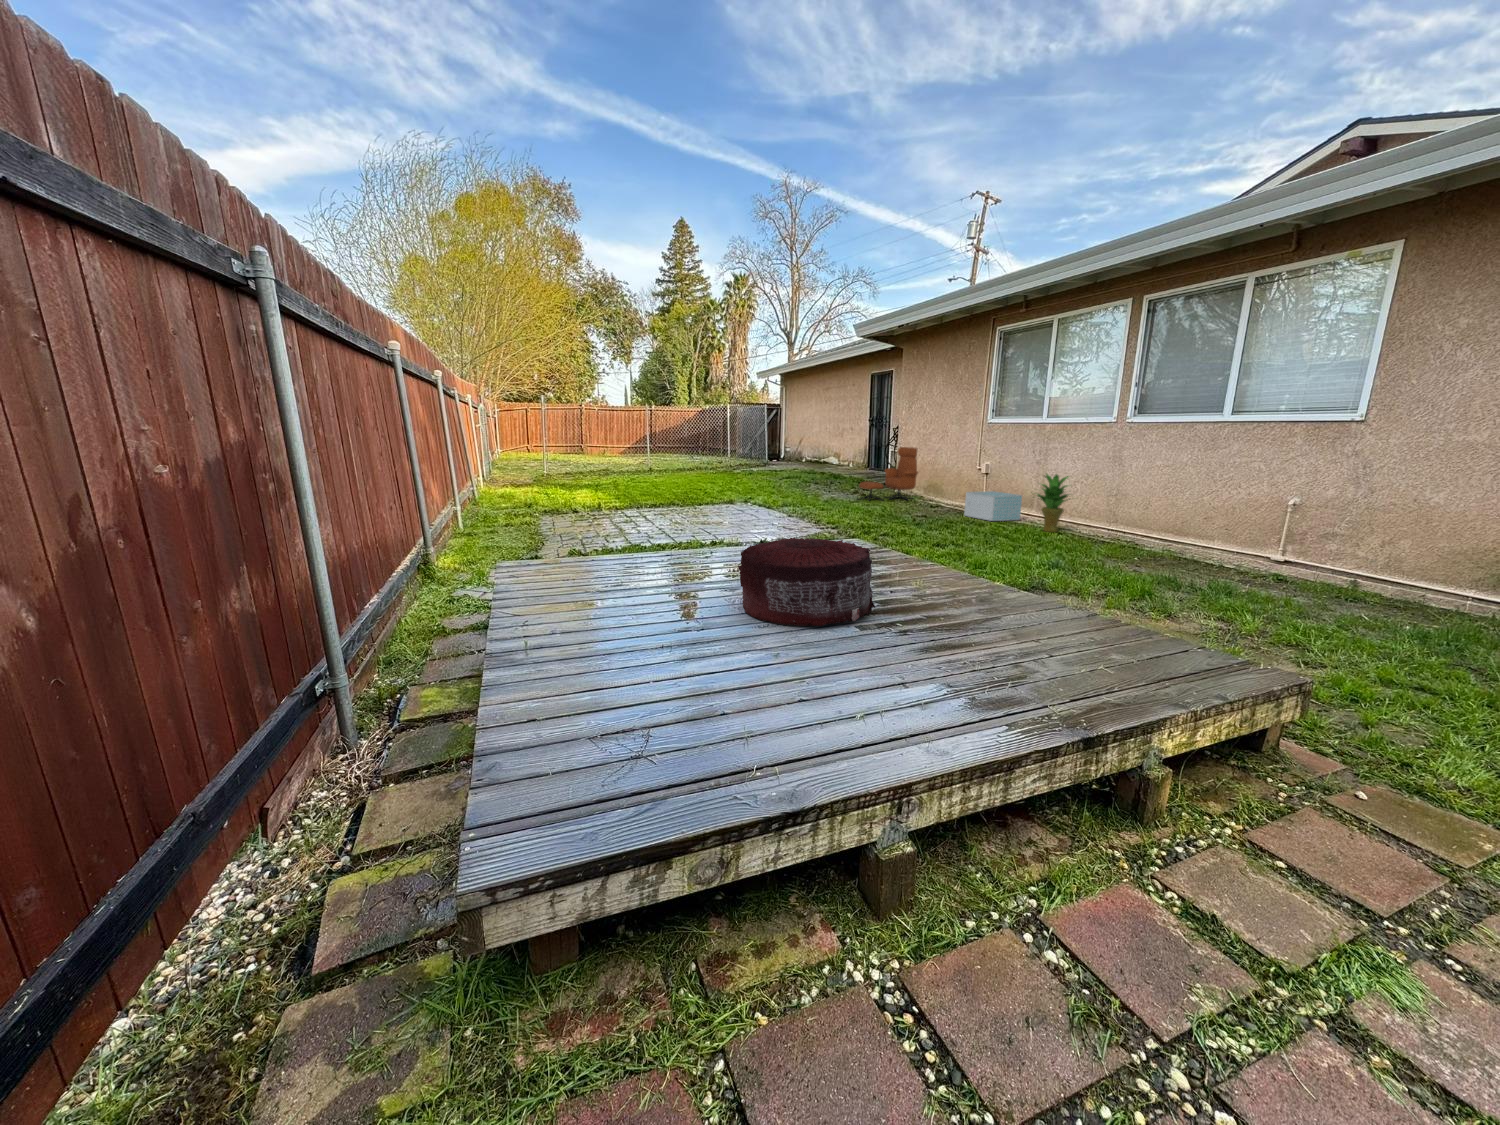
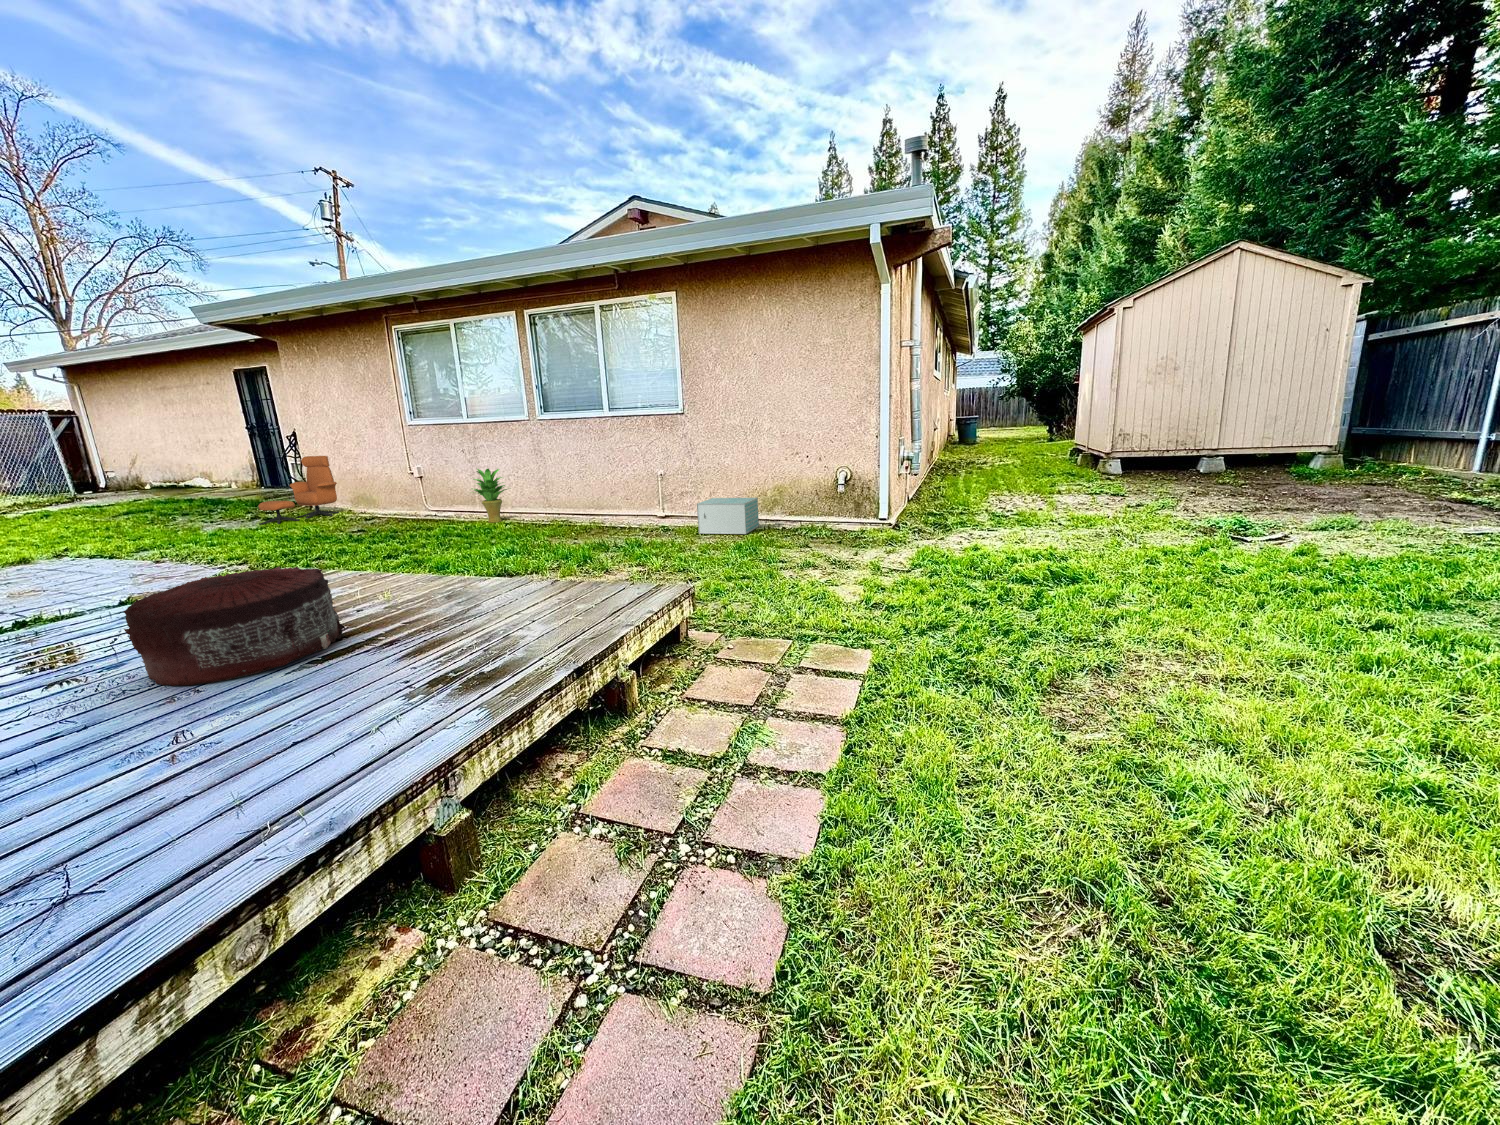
storage box: present [964,491,1022,521] -> present [697,498,759,534]

